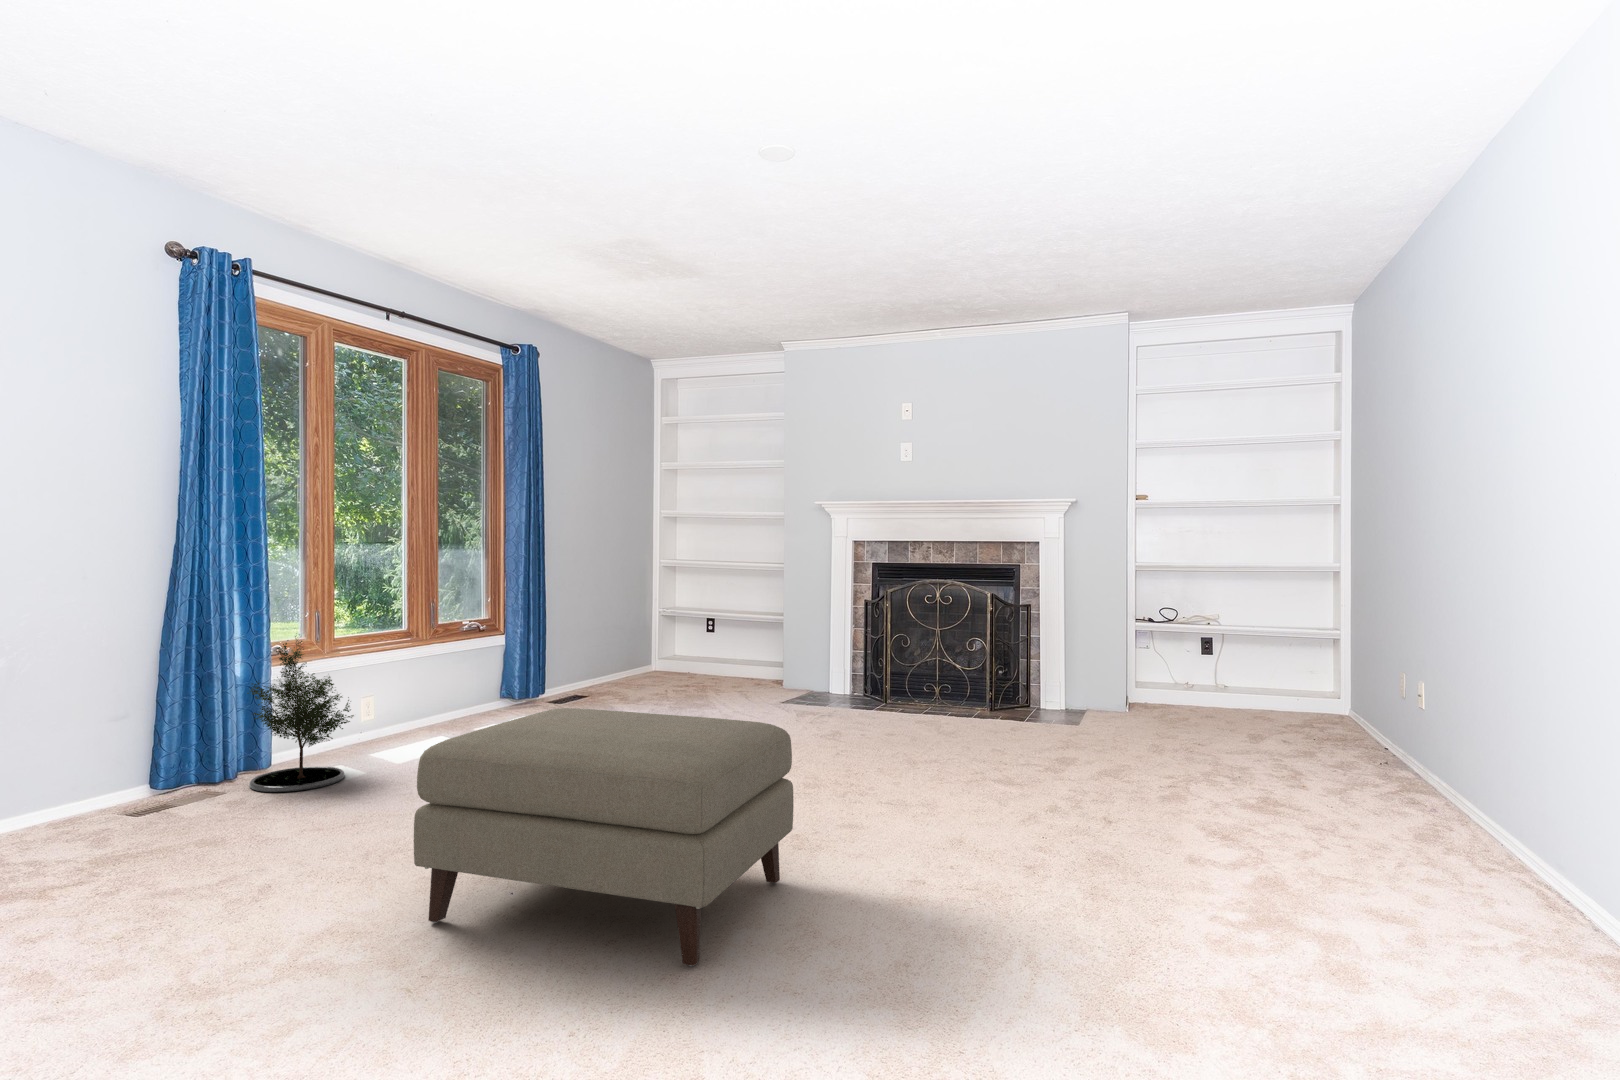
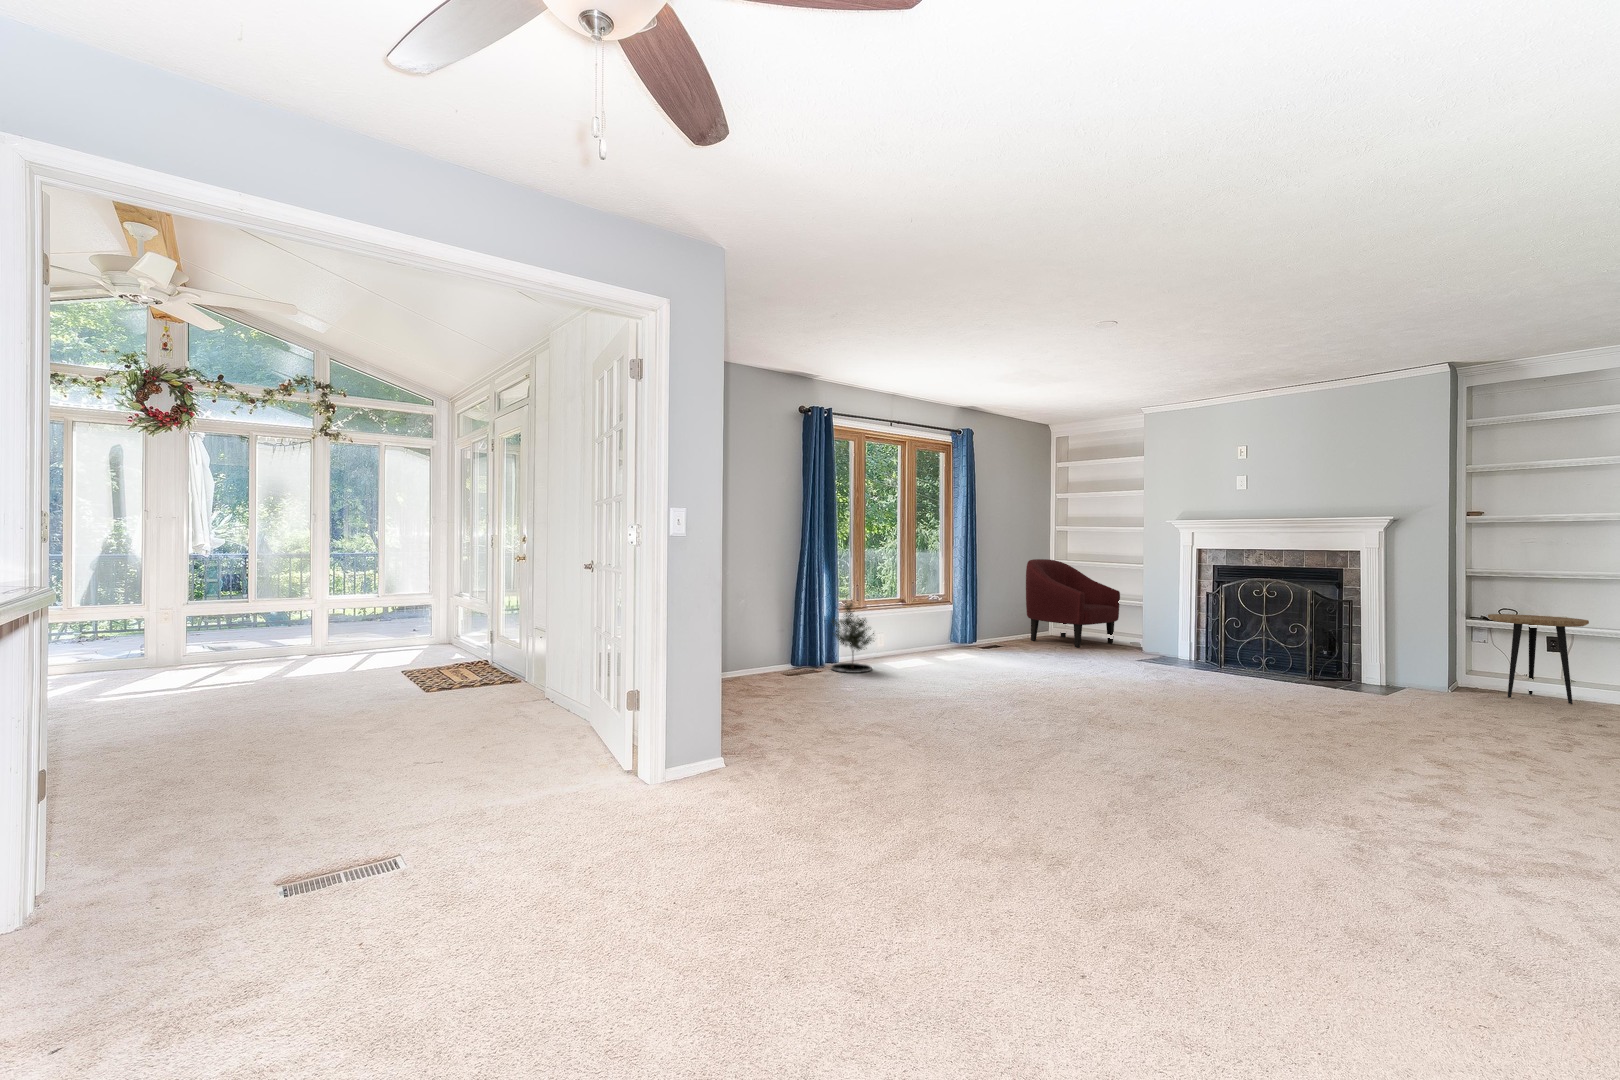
armchair: none [621,559,751,690] -> present [1026,559,1120,648]
side table: none [1156,614,1243,713] -> present [1488,614,1589,704]
ottoman: present [414,708,794,966] -> none [909,637,1105,760]

